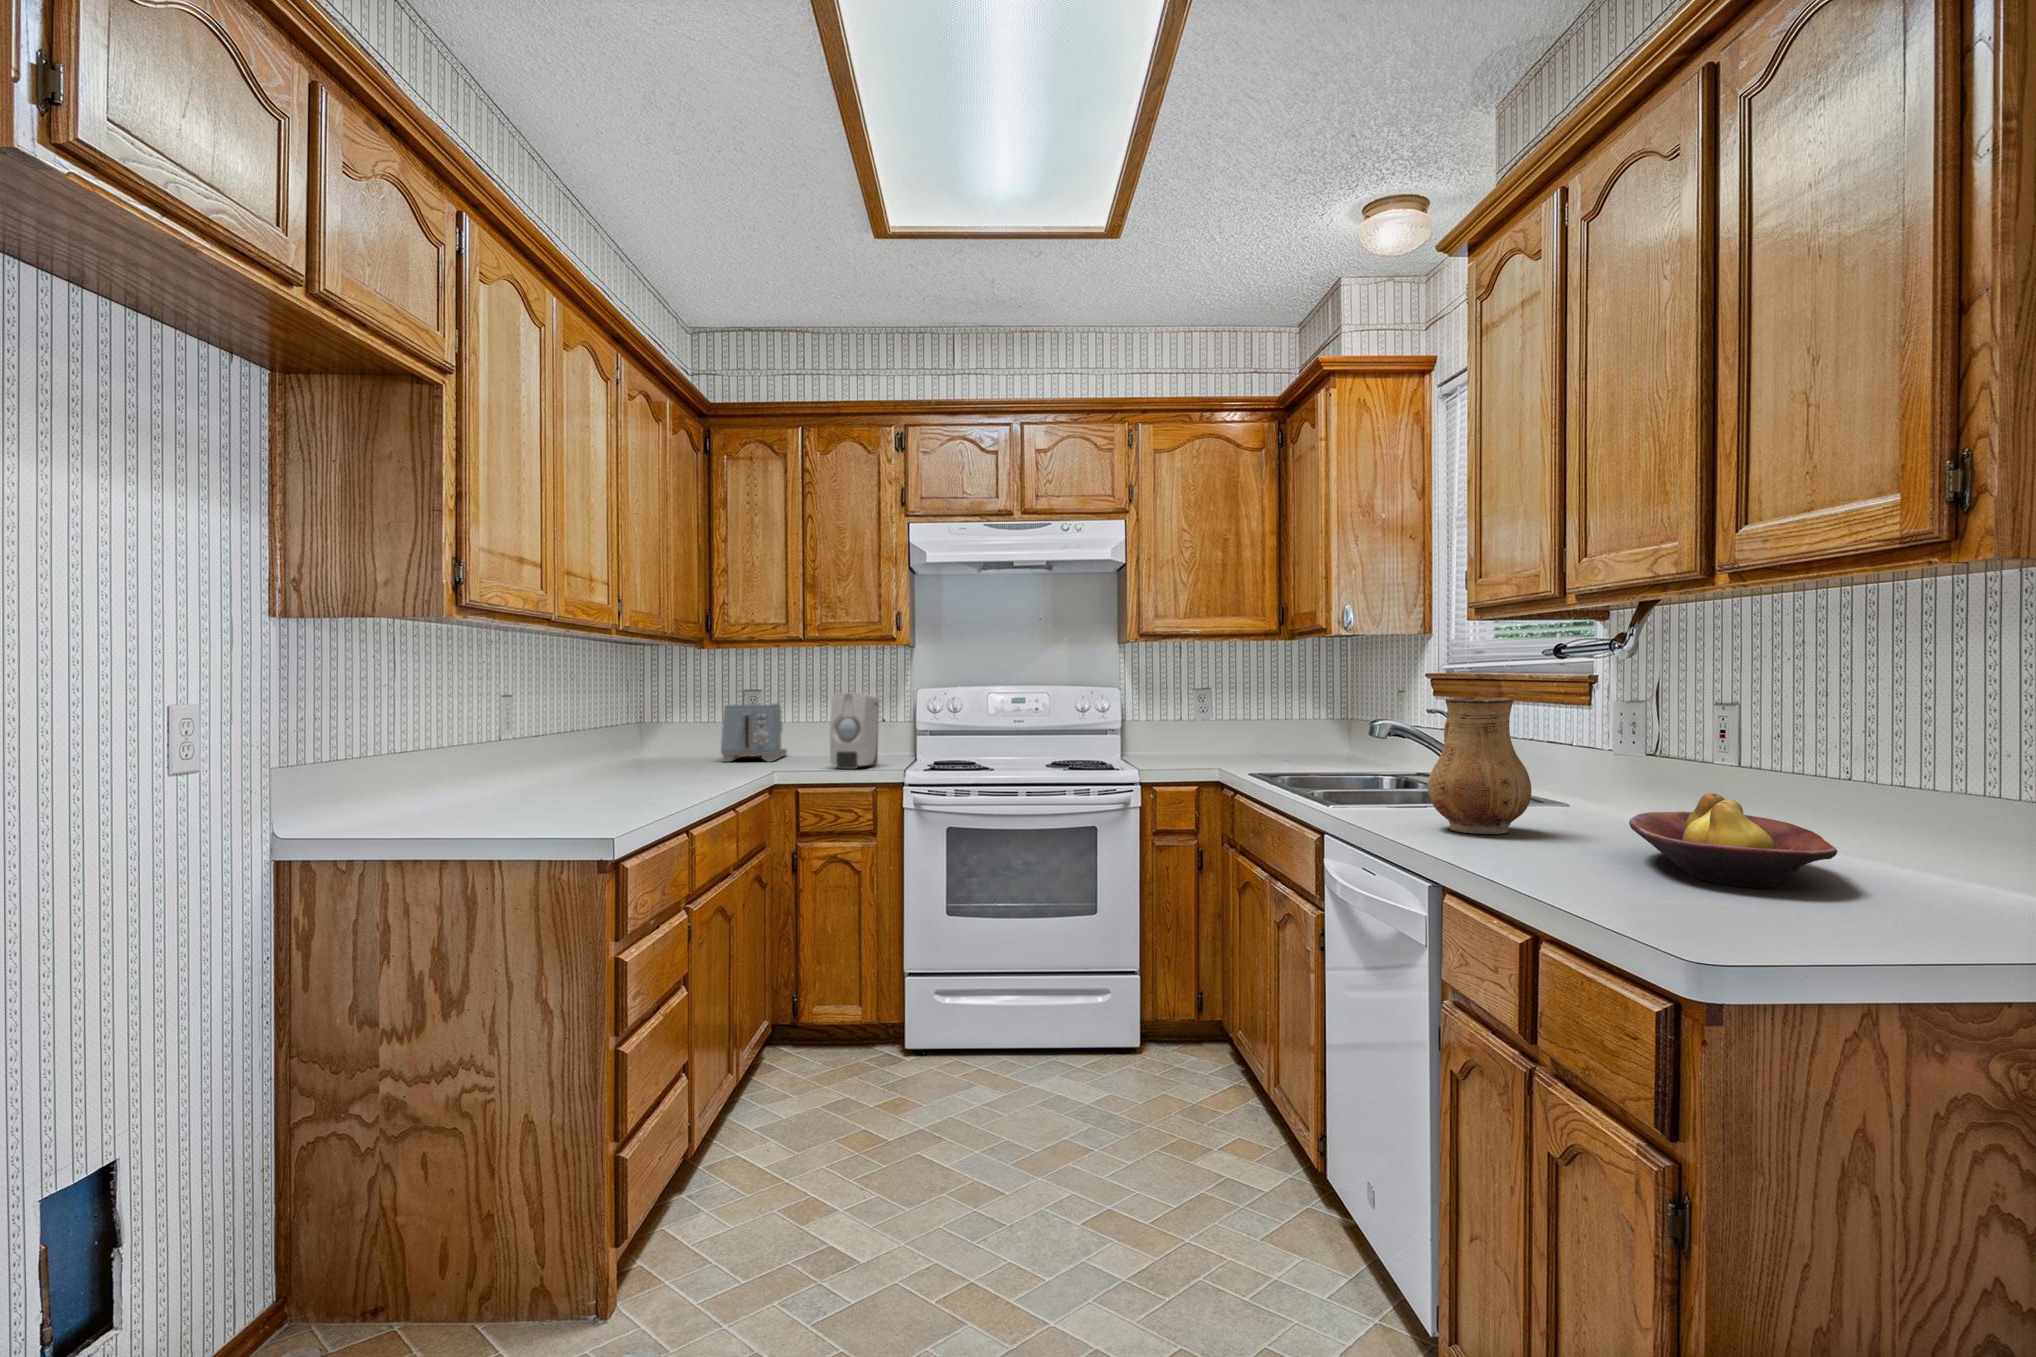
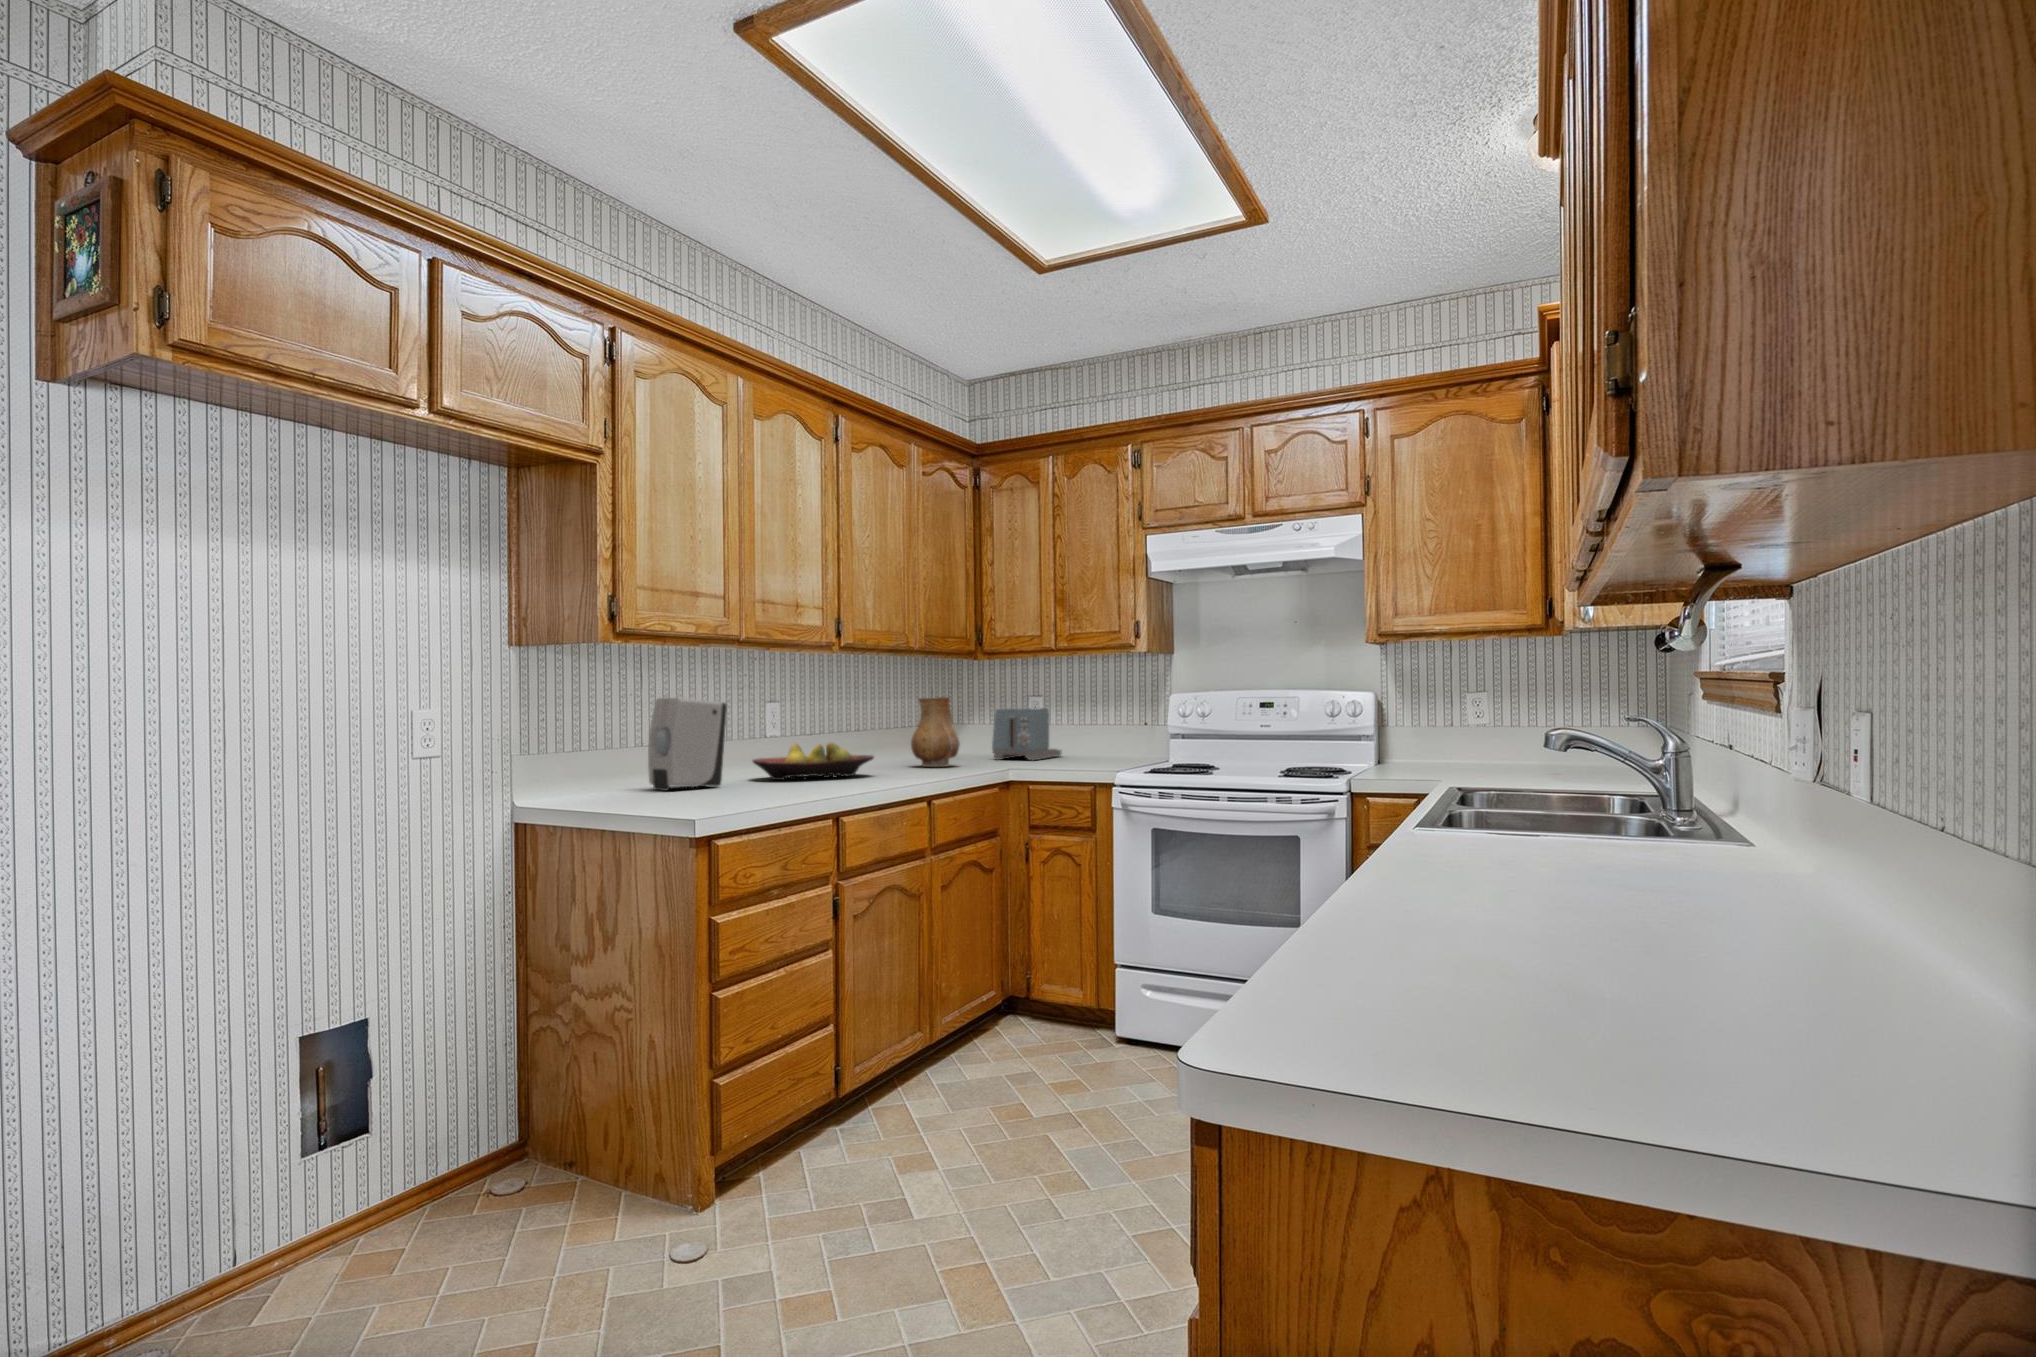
soap dispenser: present [830,693,879,769] -> present [648,698,727,791]
ceramic pitcher: present [1428,697,1532,834] -> present [911,697,960,767]
fruit bowl: present [1629,793,1838,888] -> present [753,743,874,780]

